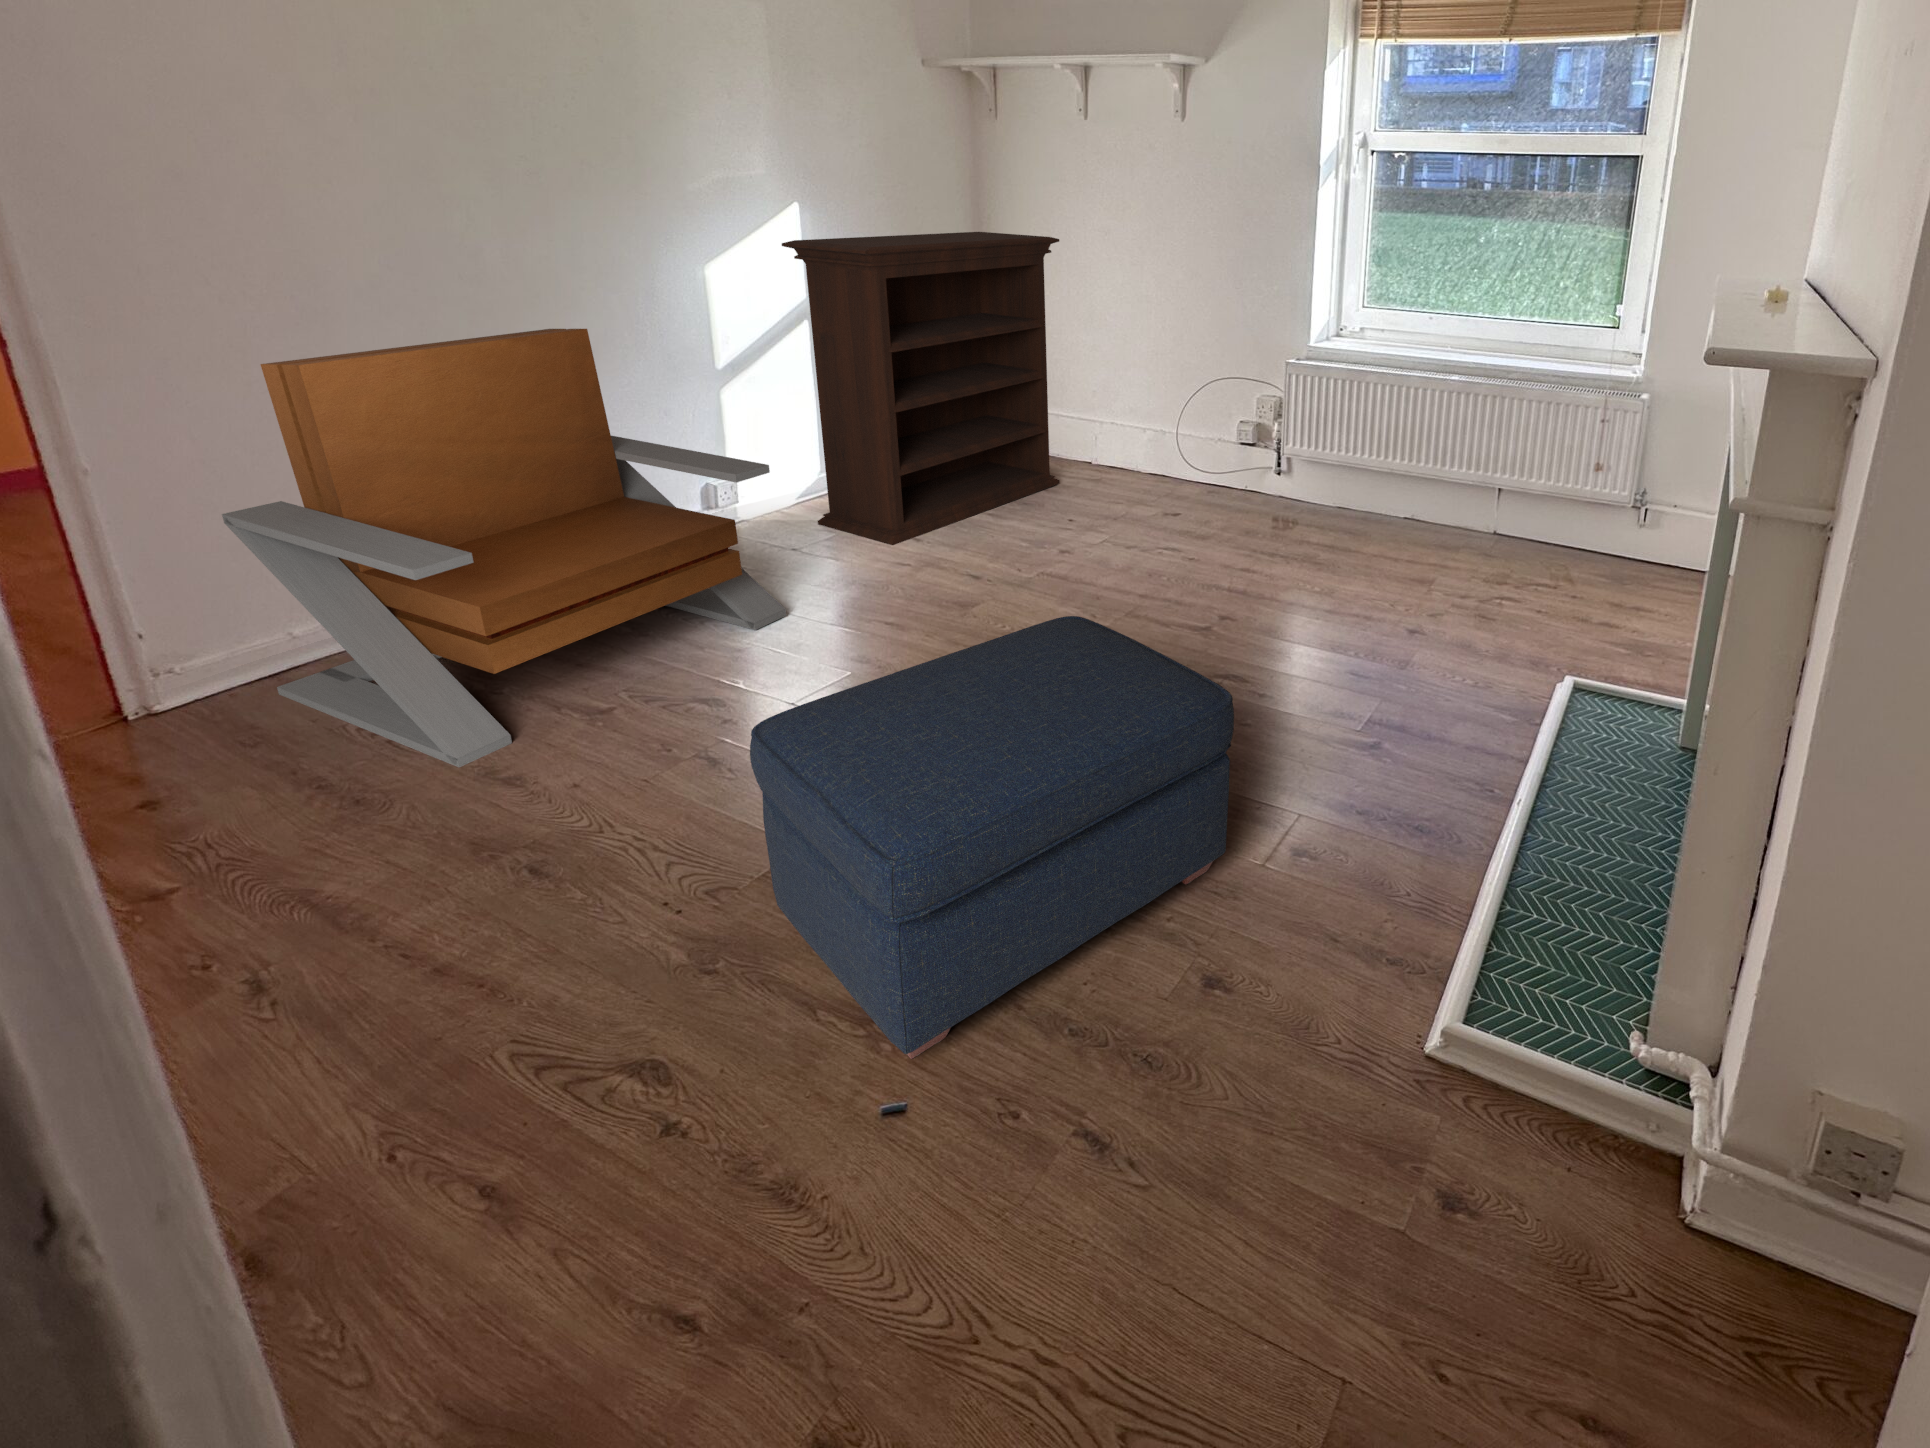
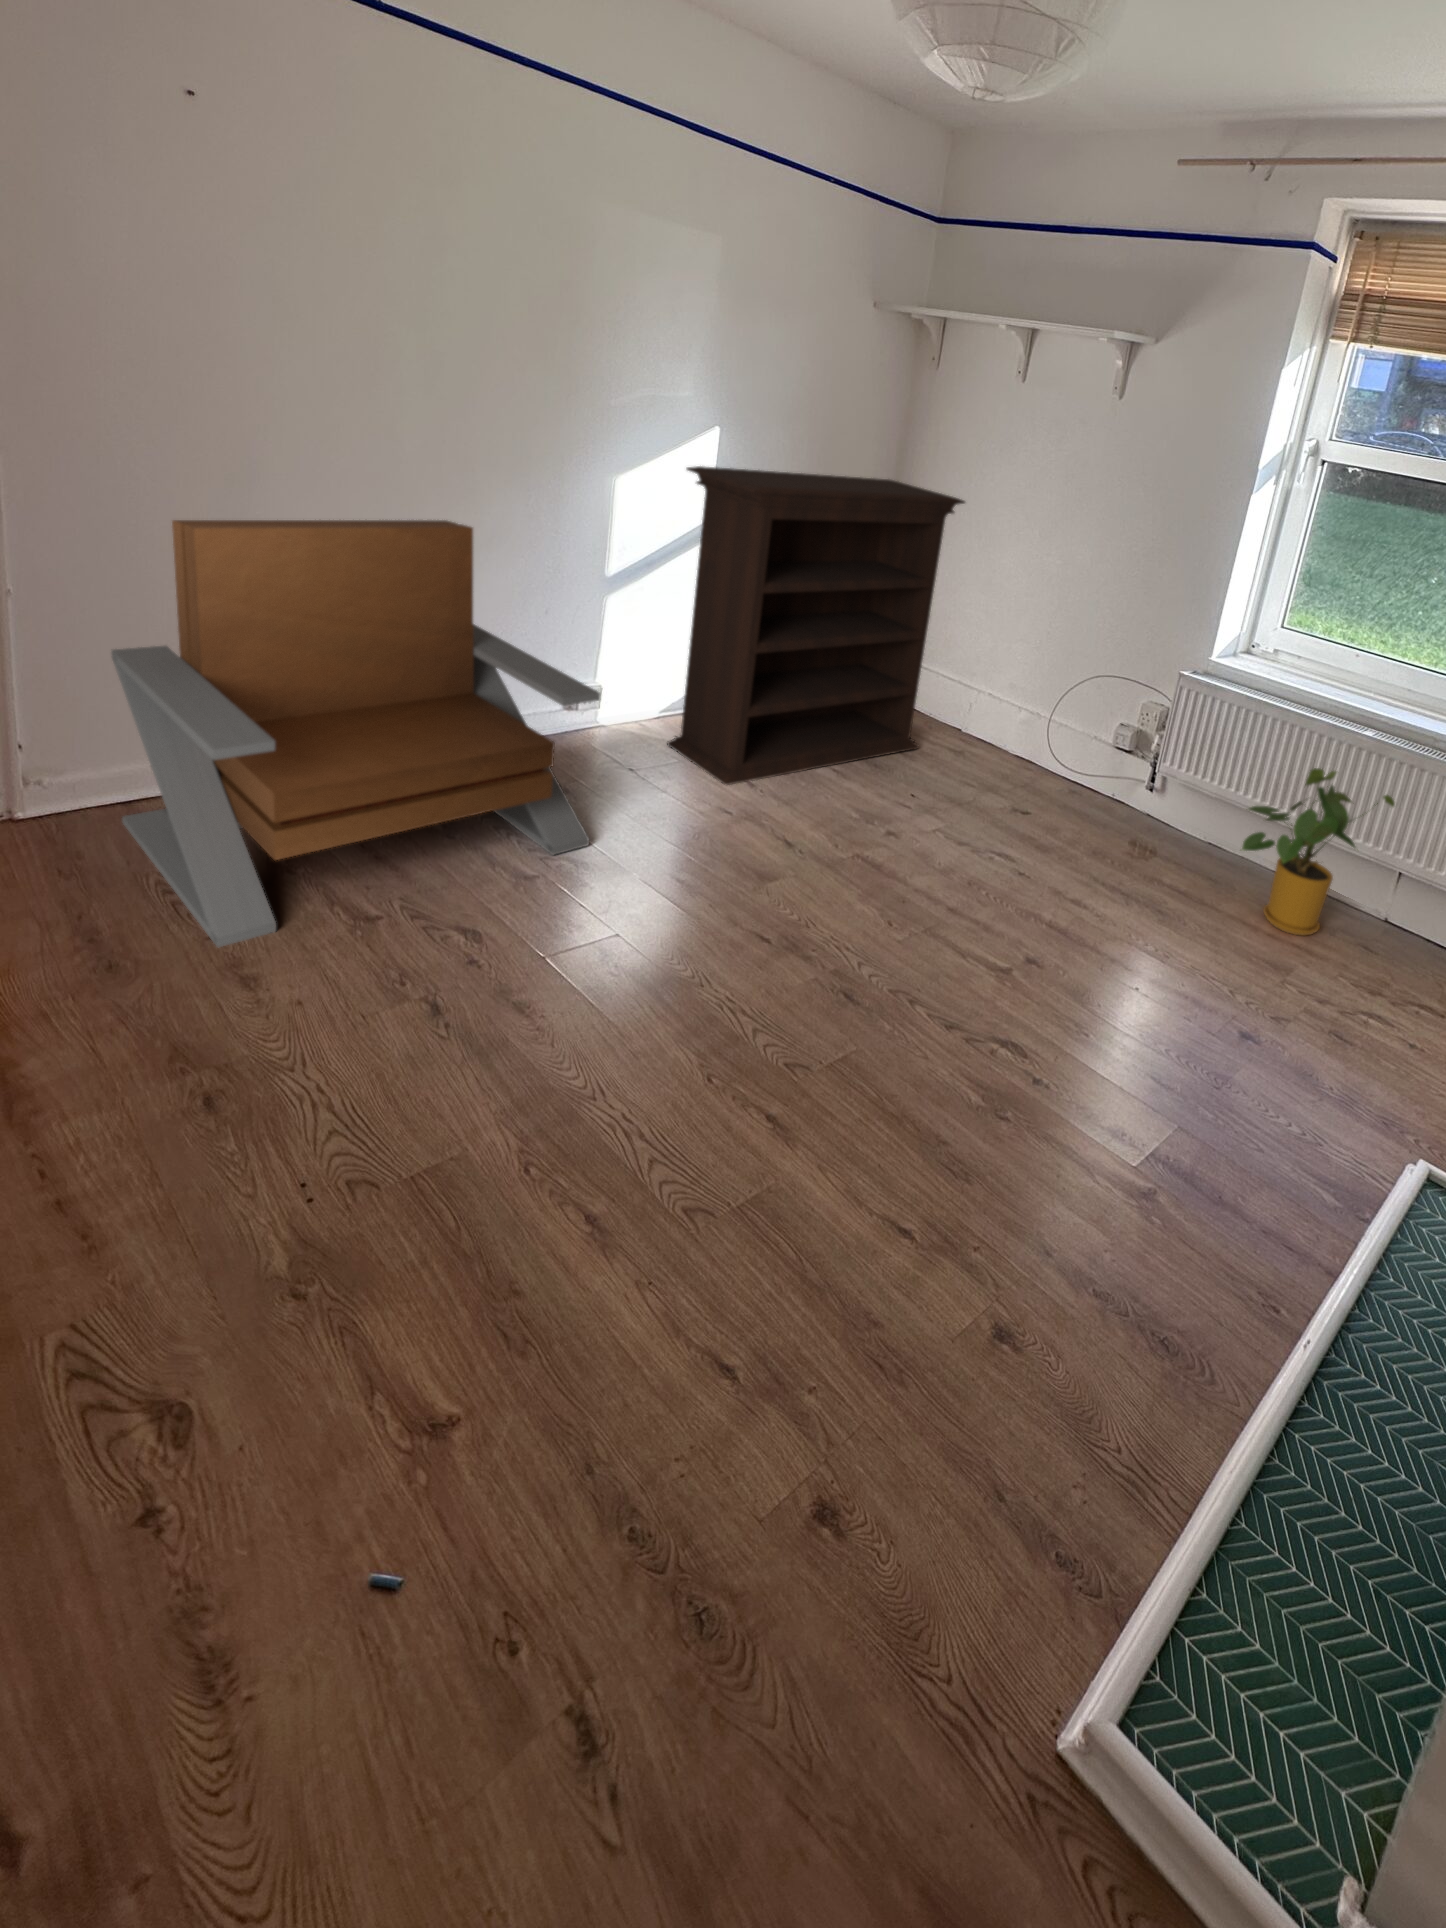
house plant: none [1368,415,1487,557] -> present [1242,768,1395,936]
ottoman: present [750,616,1234,1059] -> none [394,957,943,1505]

